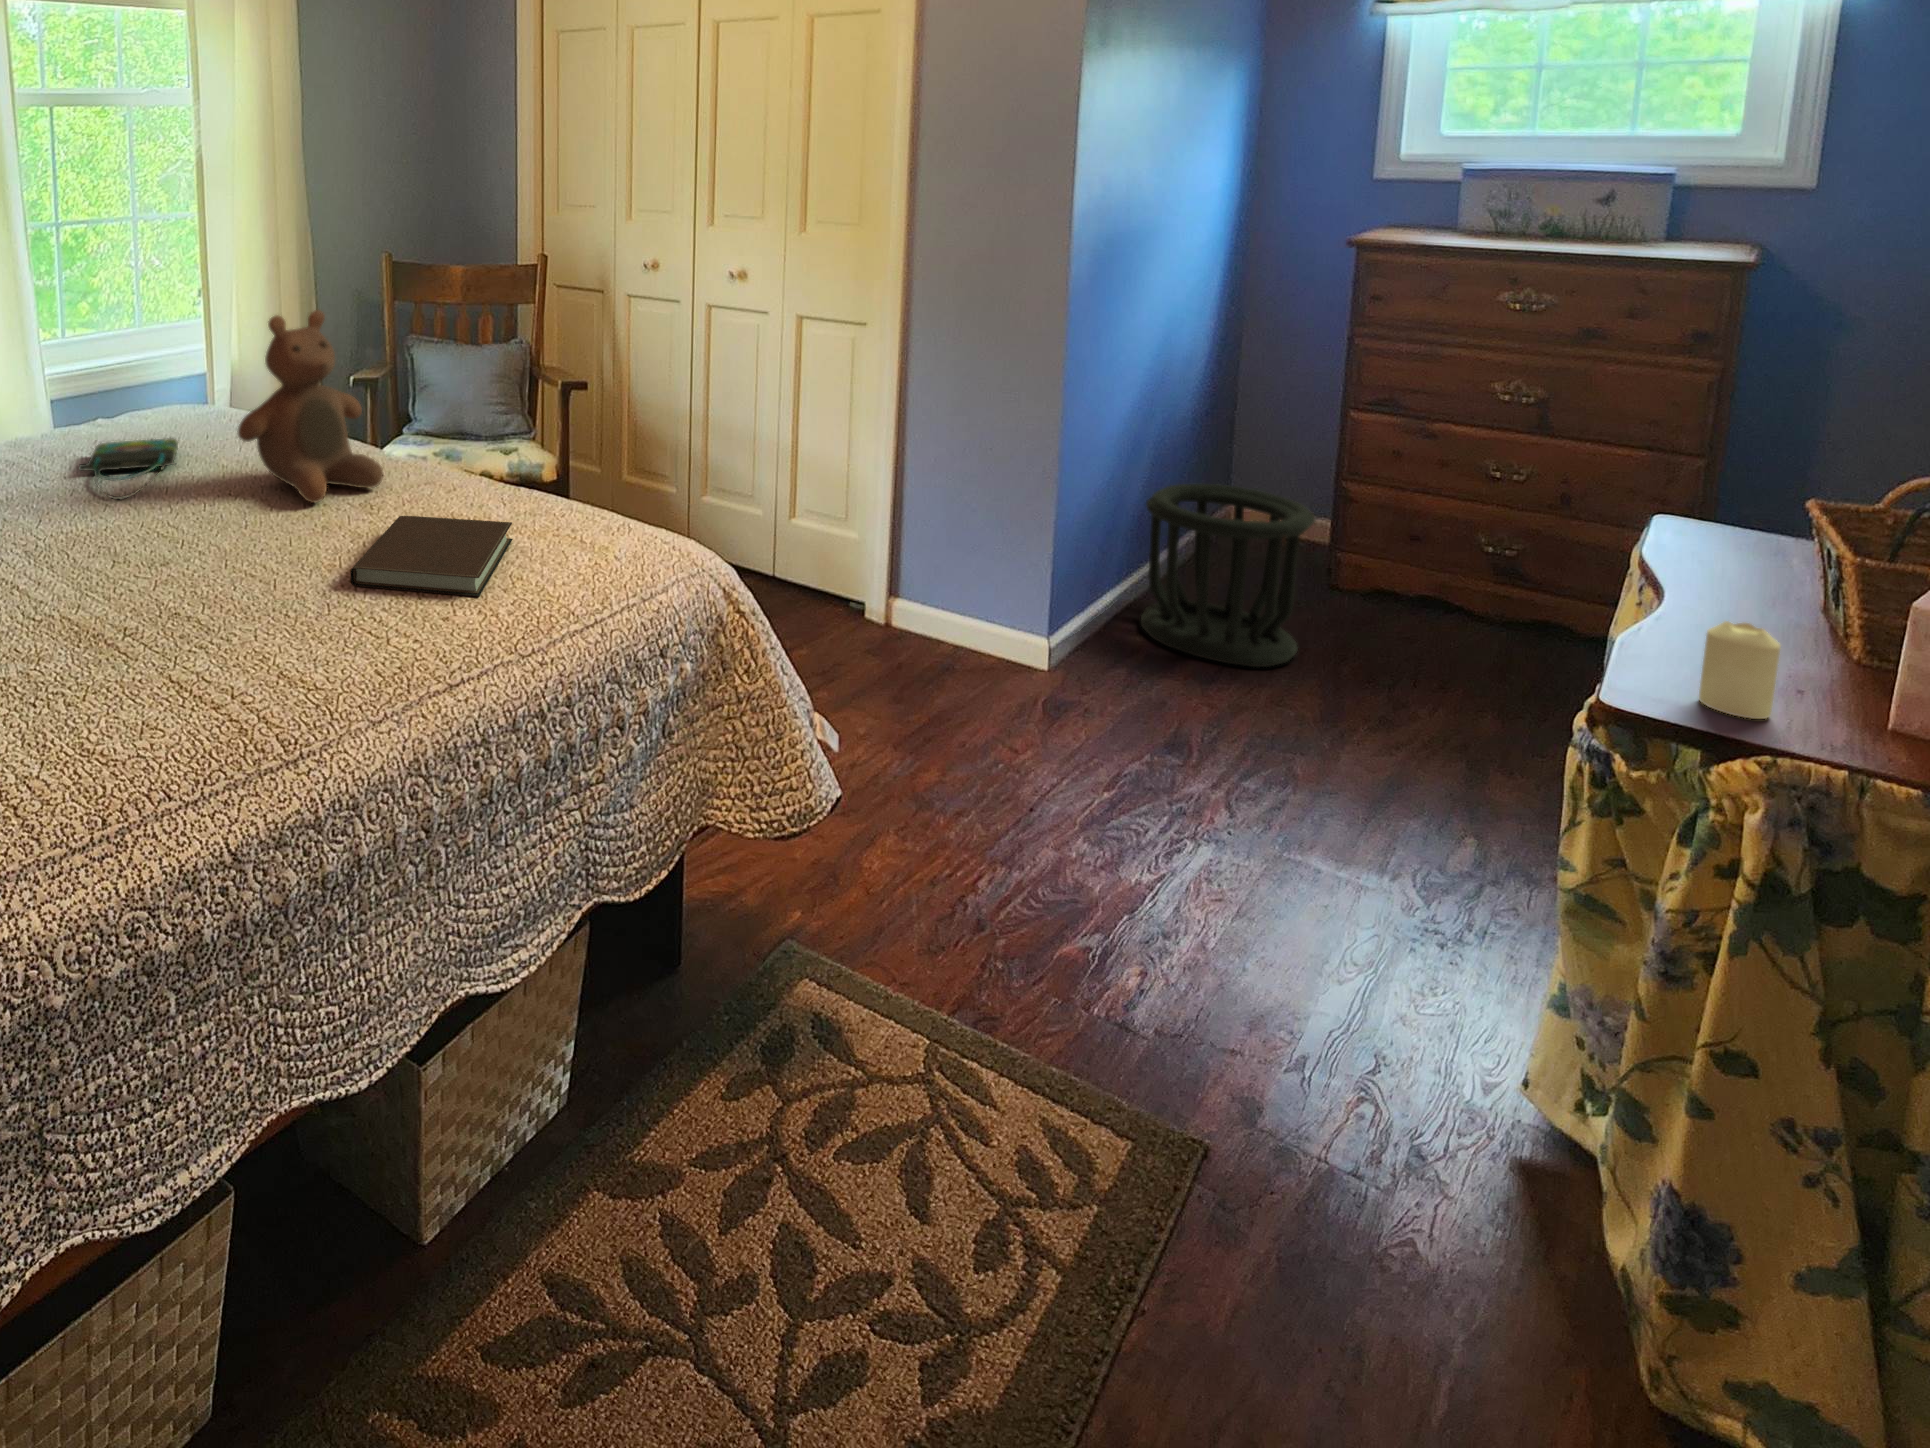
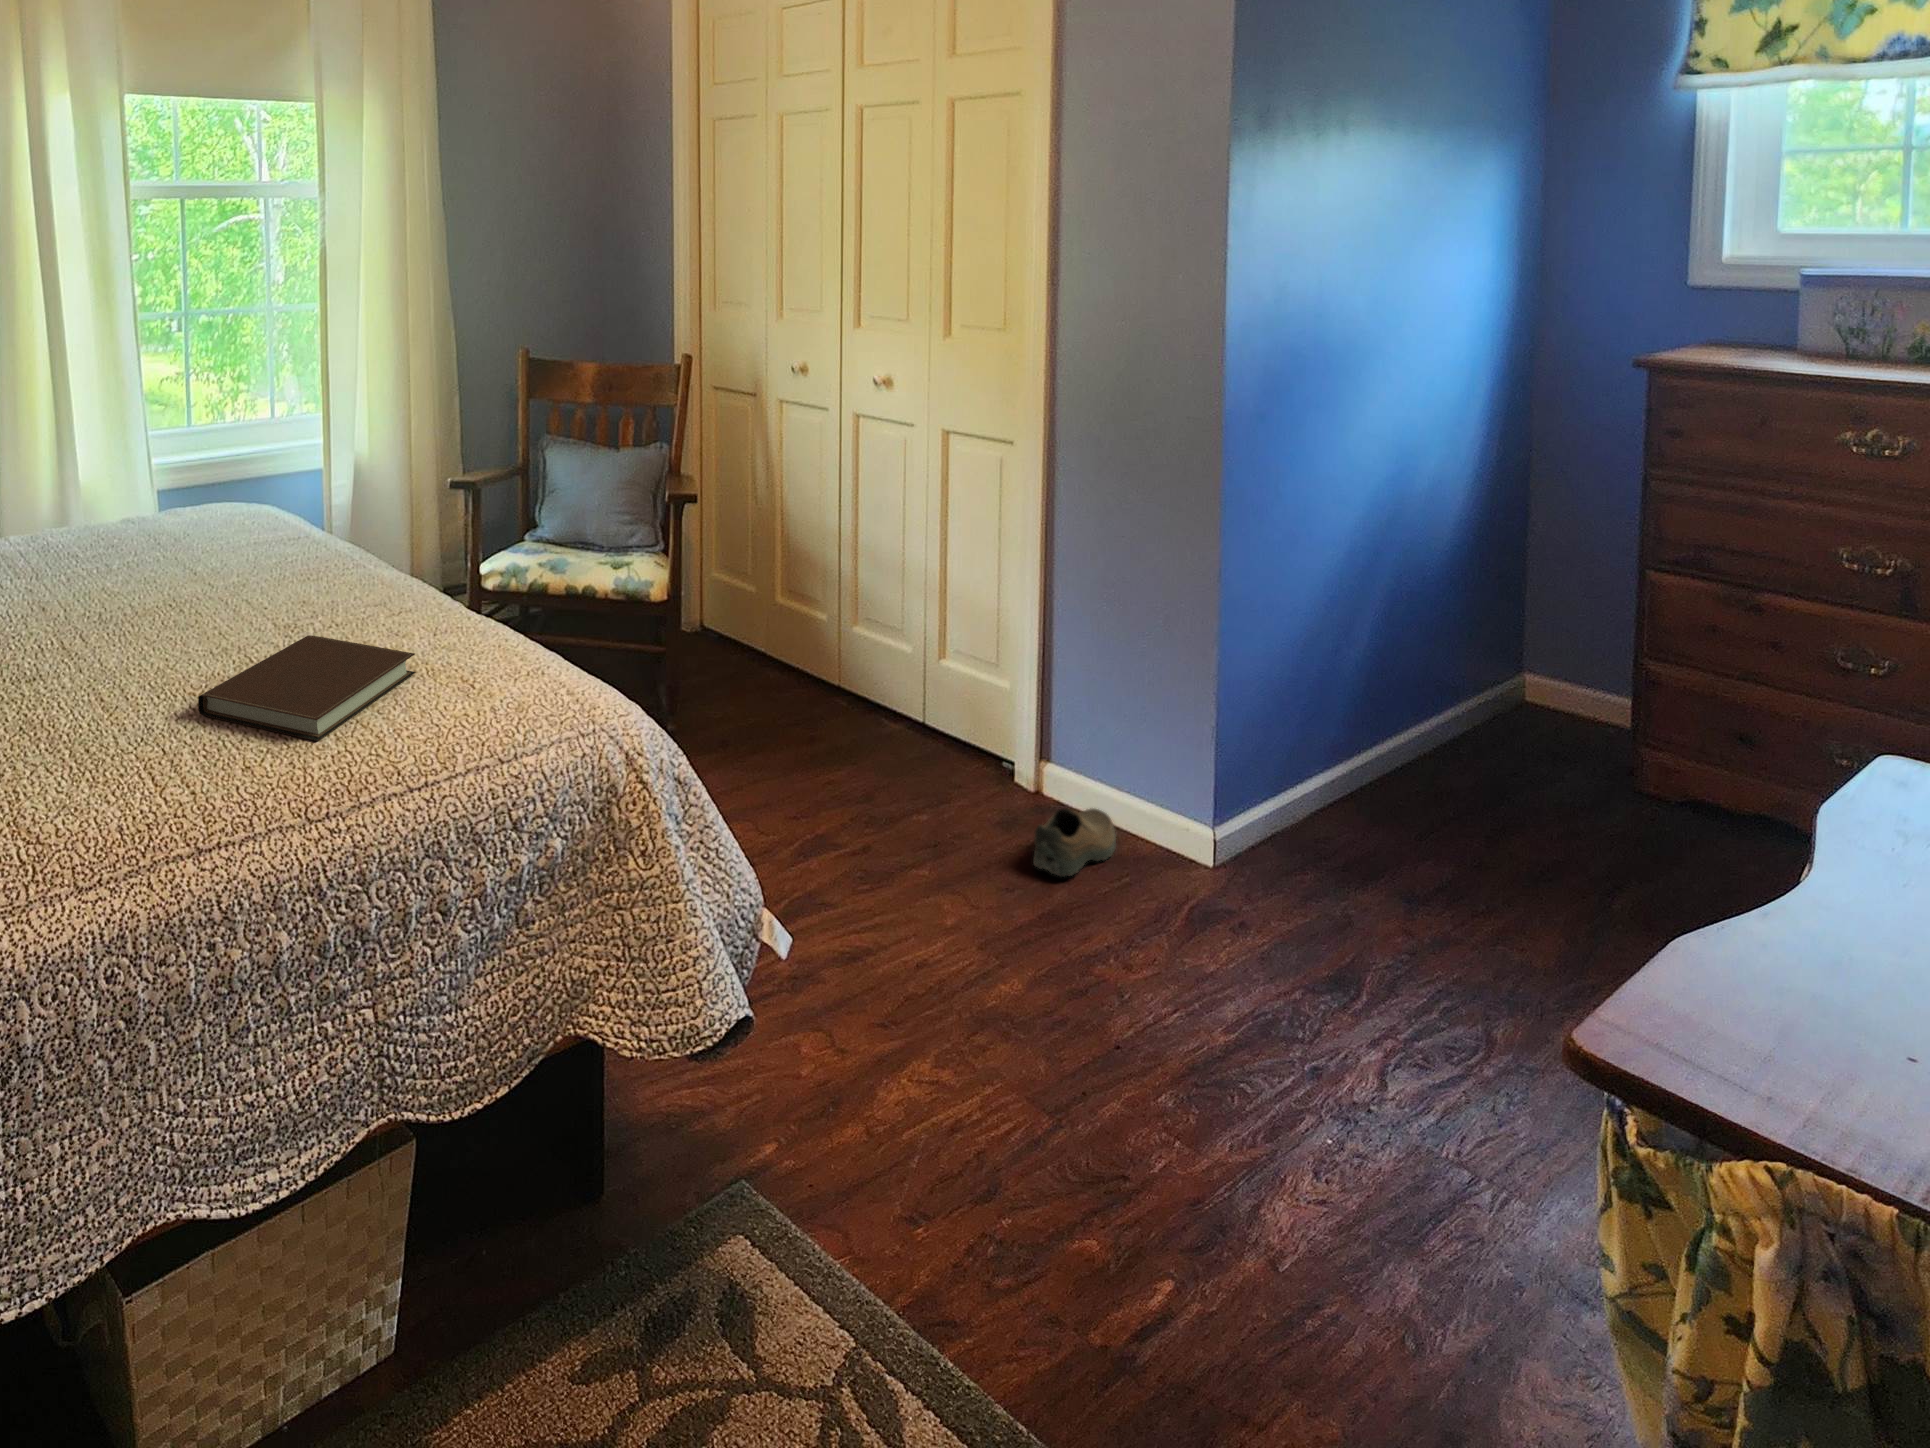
stuffed bear: present [237,310,384,503] -> none [187,400,339,611]
tote bag: present [79,439,178,500] -> none [56,526,177,592]
wastebasket: present [1141,484,1315,667] -> none [1335,650,1554,893]
candle: present [1699,621,1780,719] -> none [1790,957,1899,1111]
shoe: none [926,632,984,687] -> present [1033,808,1116,877]

